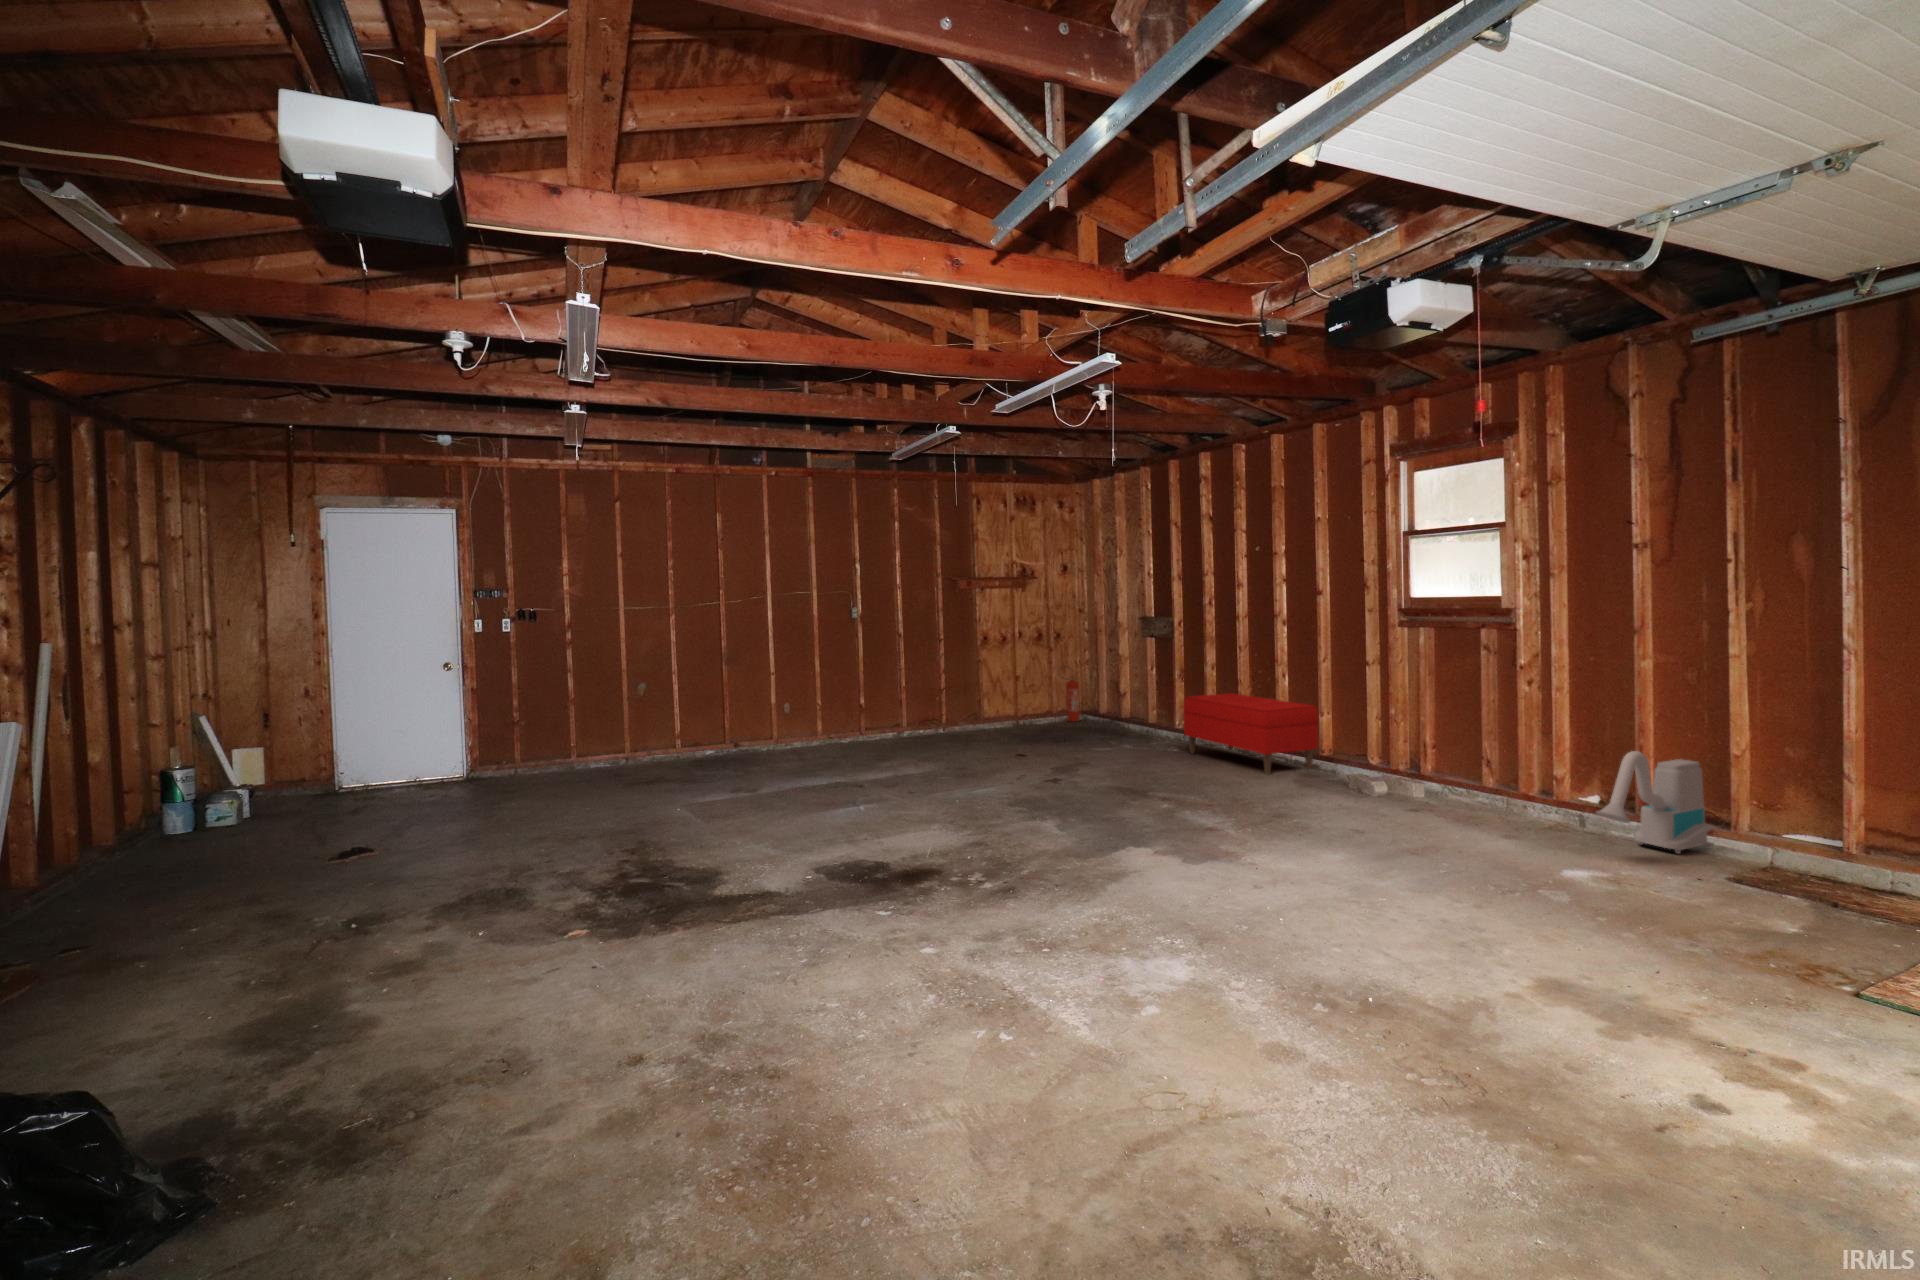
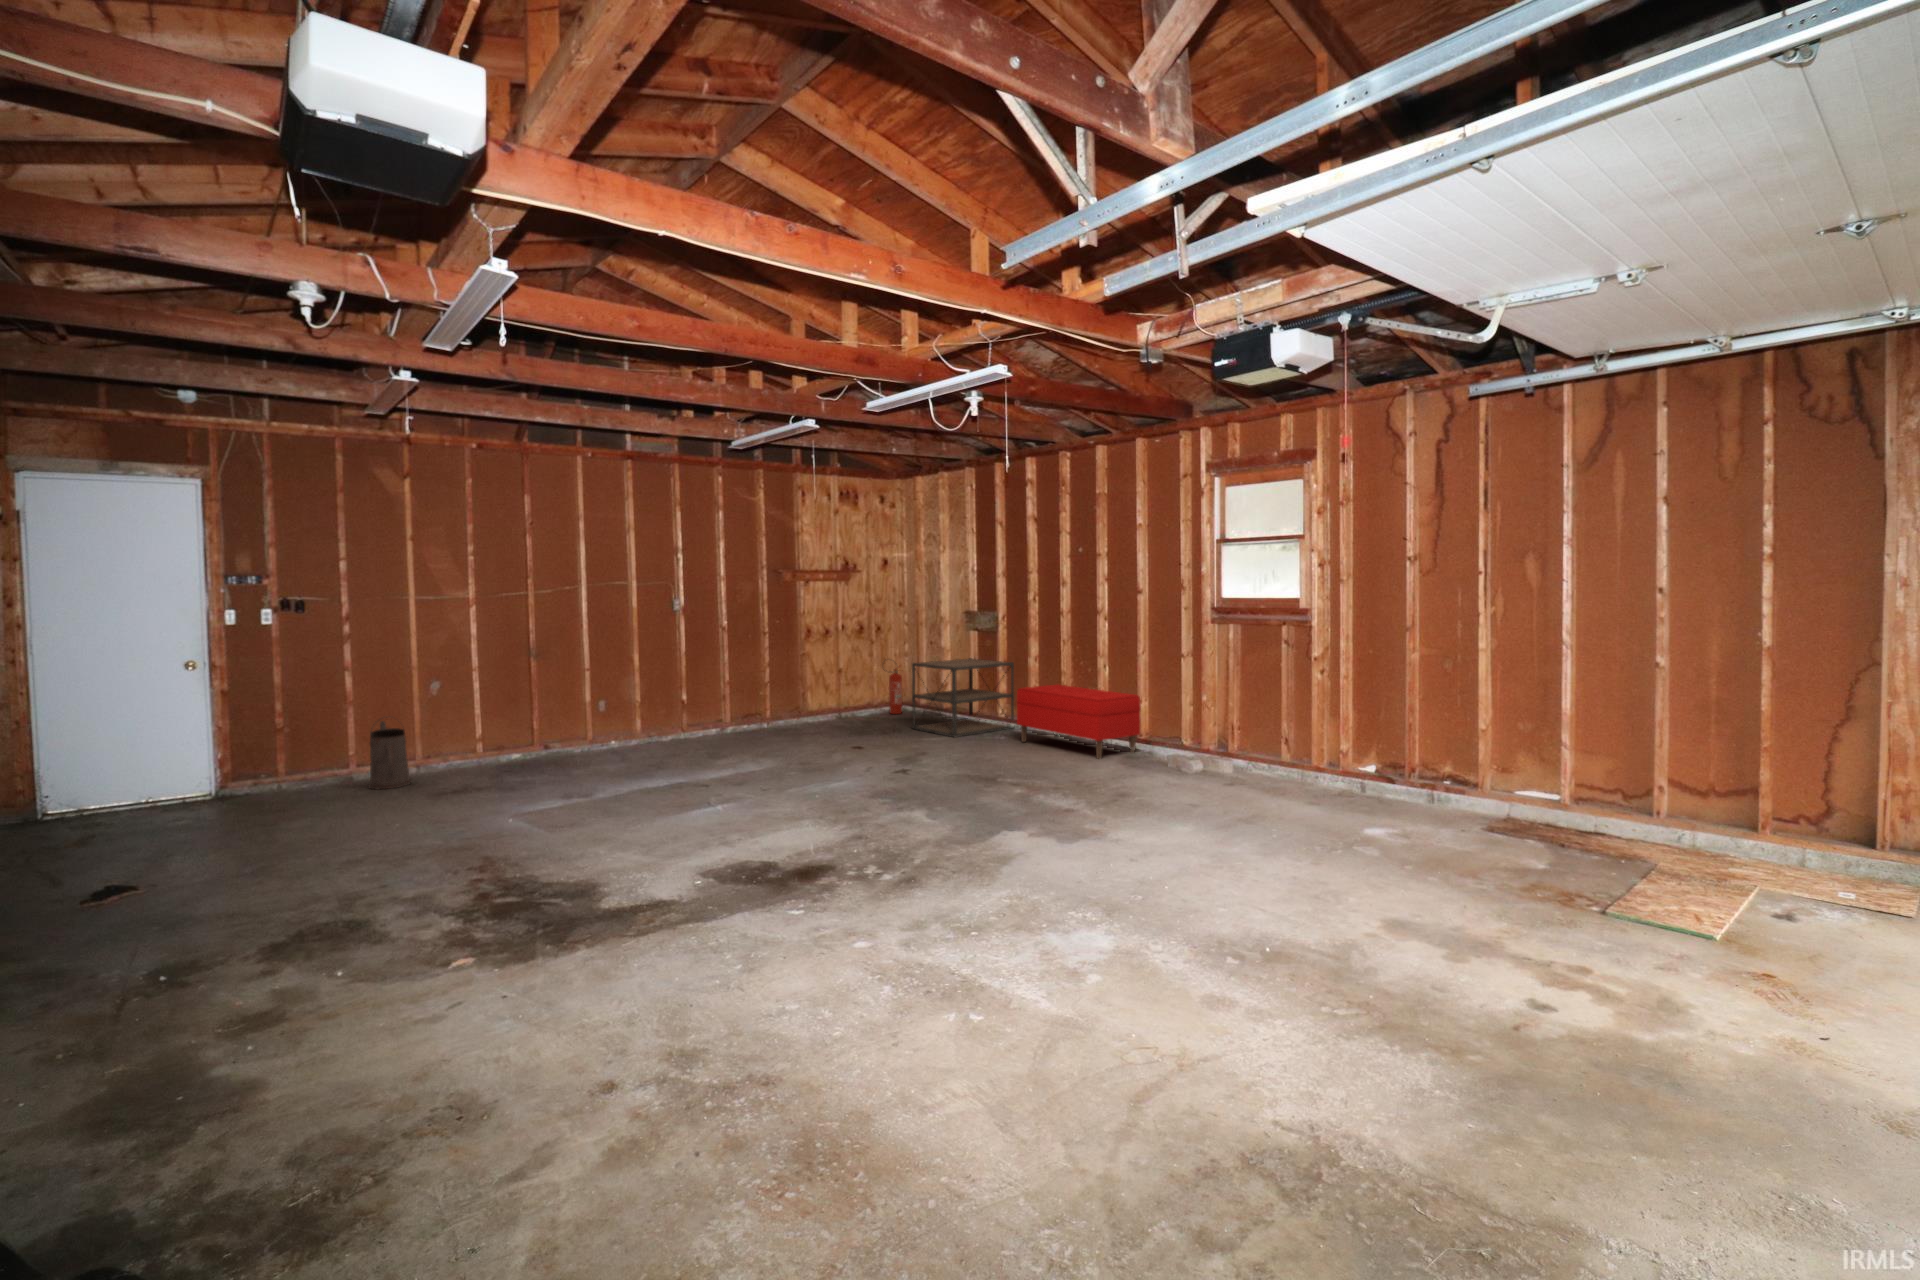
shelving unit: none [1081,665,1189,747] -> present [912,658,1014,738]
watering can: none [591,715,624,778] -> present [369,721,411,789]
vacuum cleaner: present [1596,751,1714,854] -> none [1386,729,1462,812]

